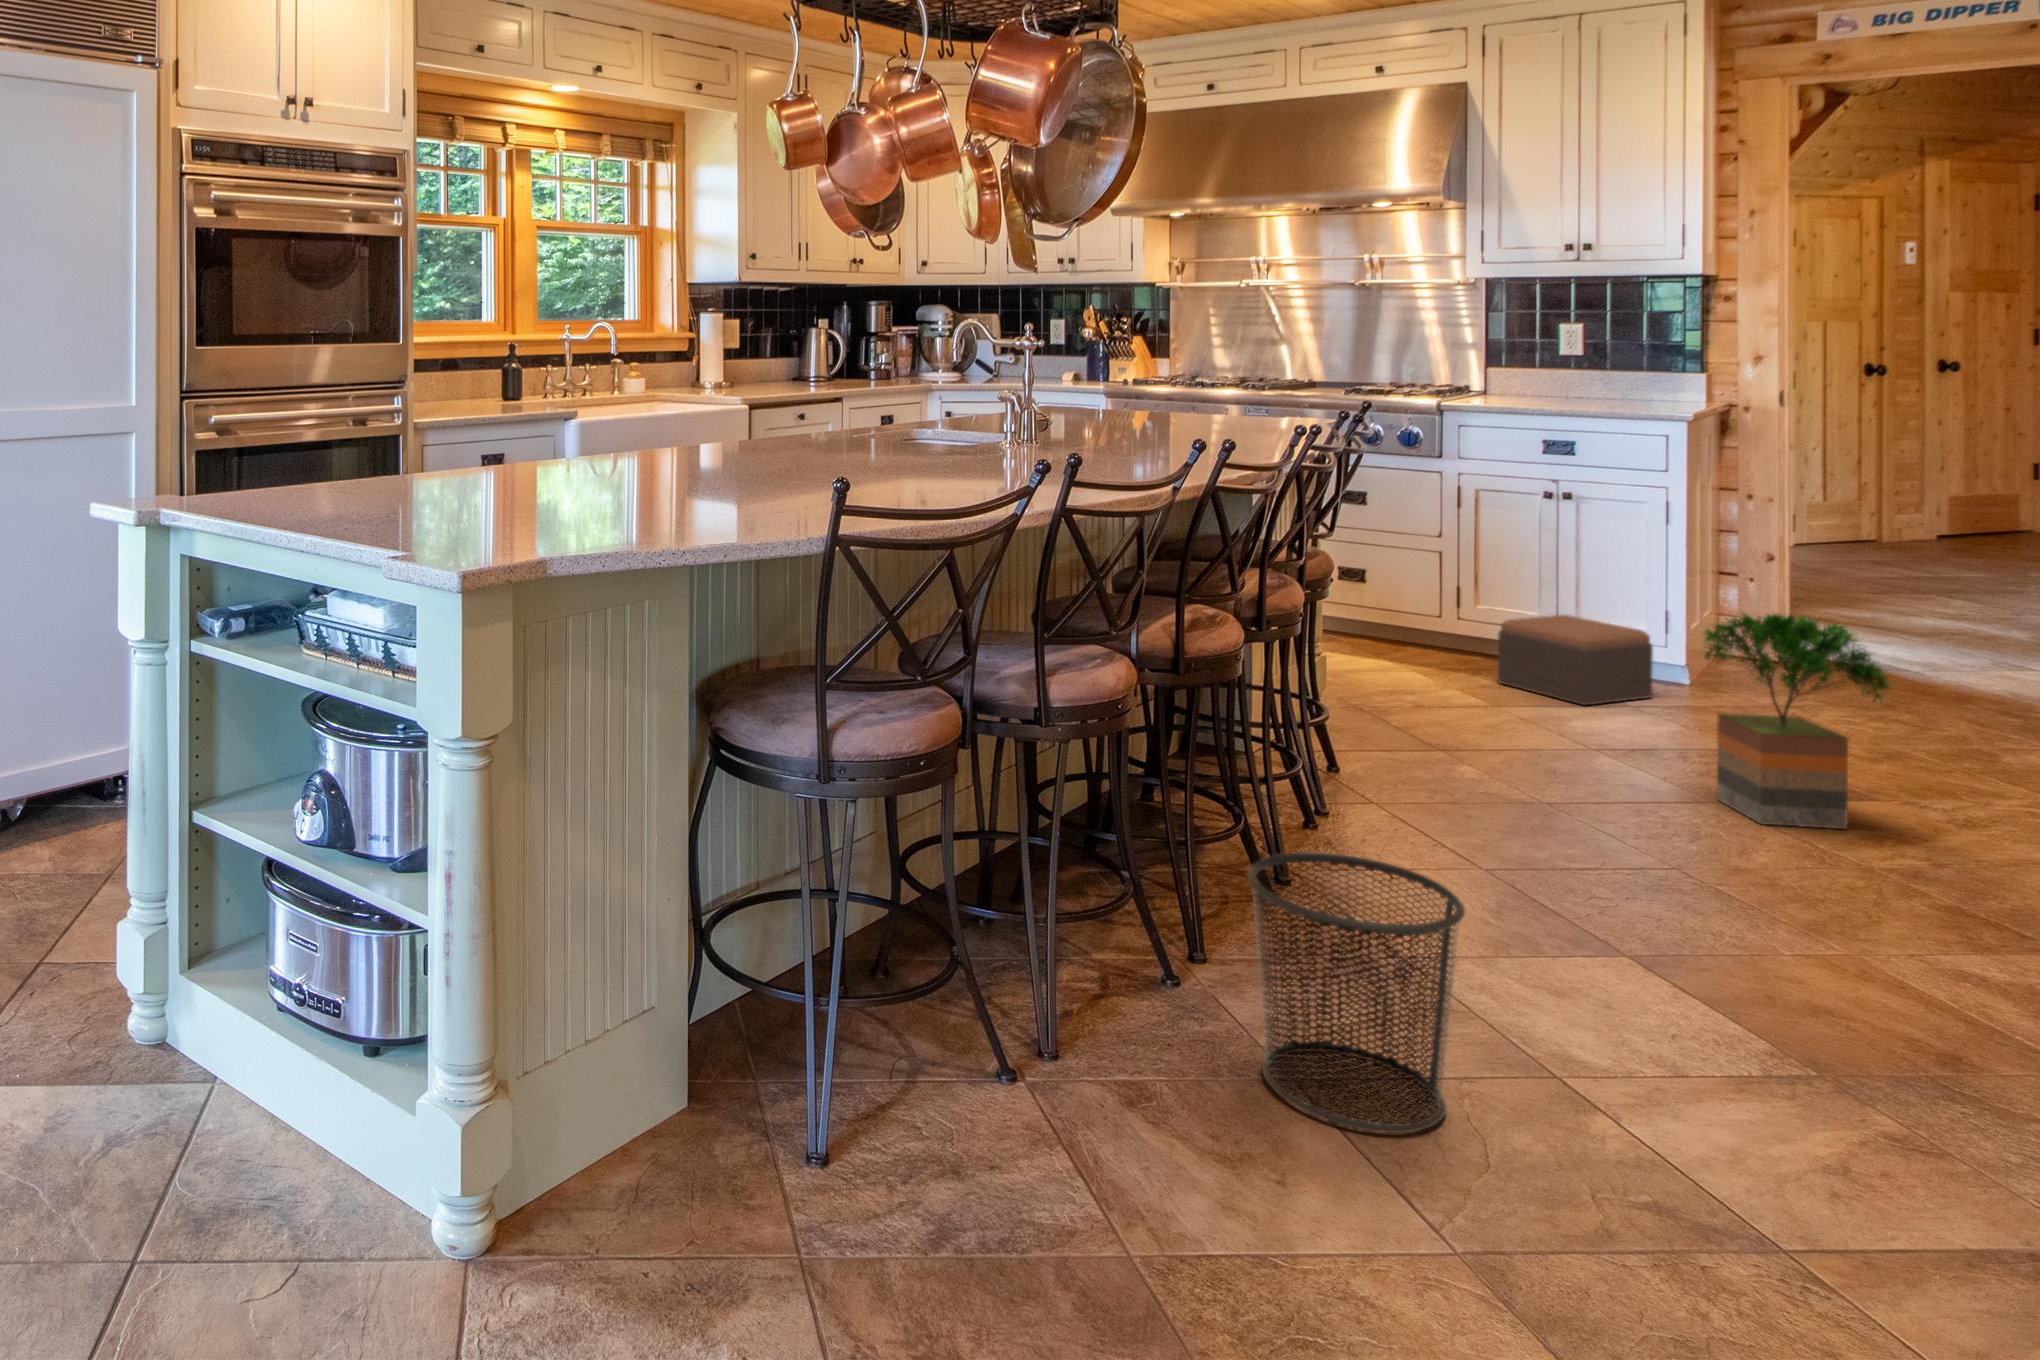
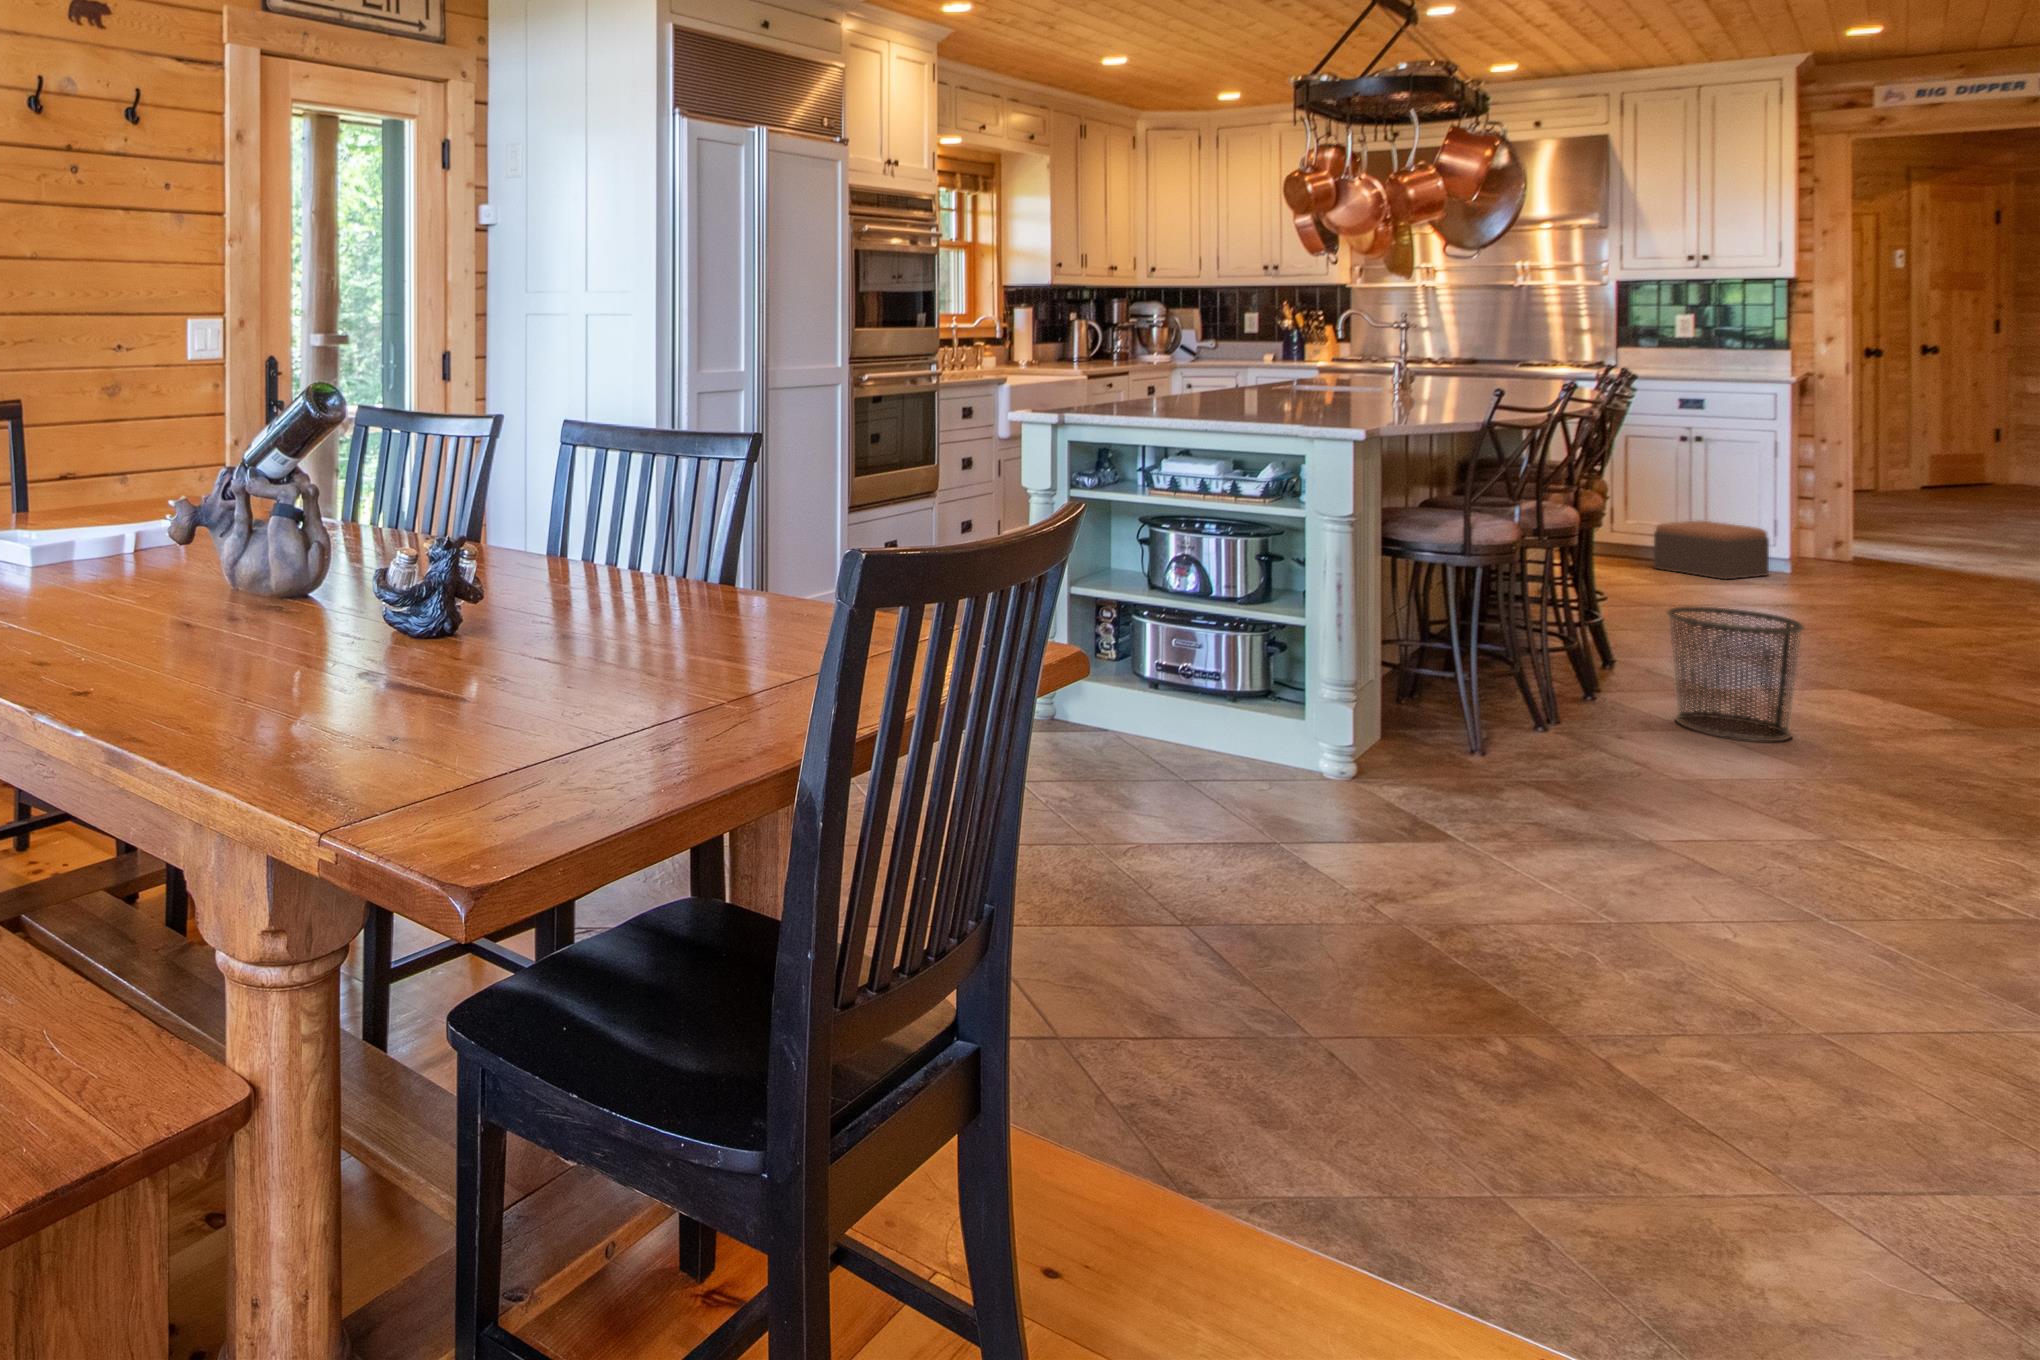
potted tree: present [1701,613,1894,829] -> none [1835,497,1978,635]

